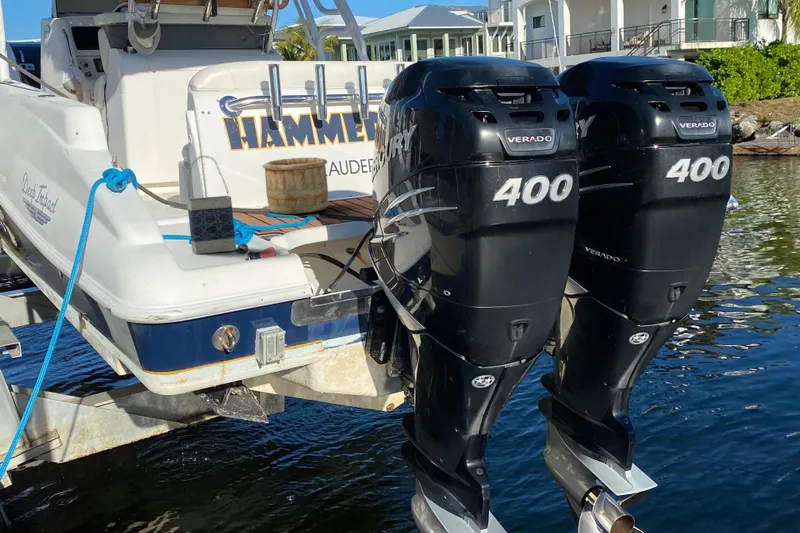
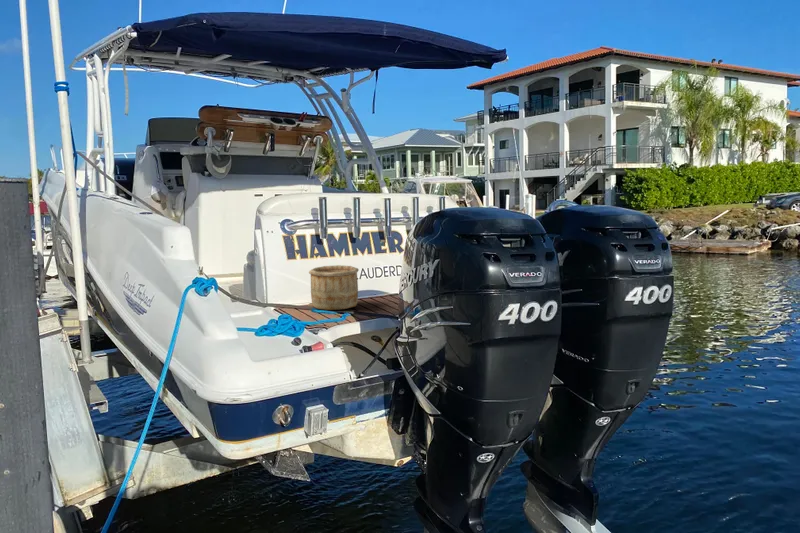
bag: present [187,156,236,254] -> none [258,271,293,346]

